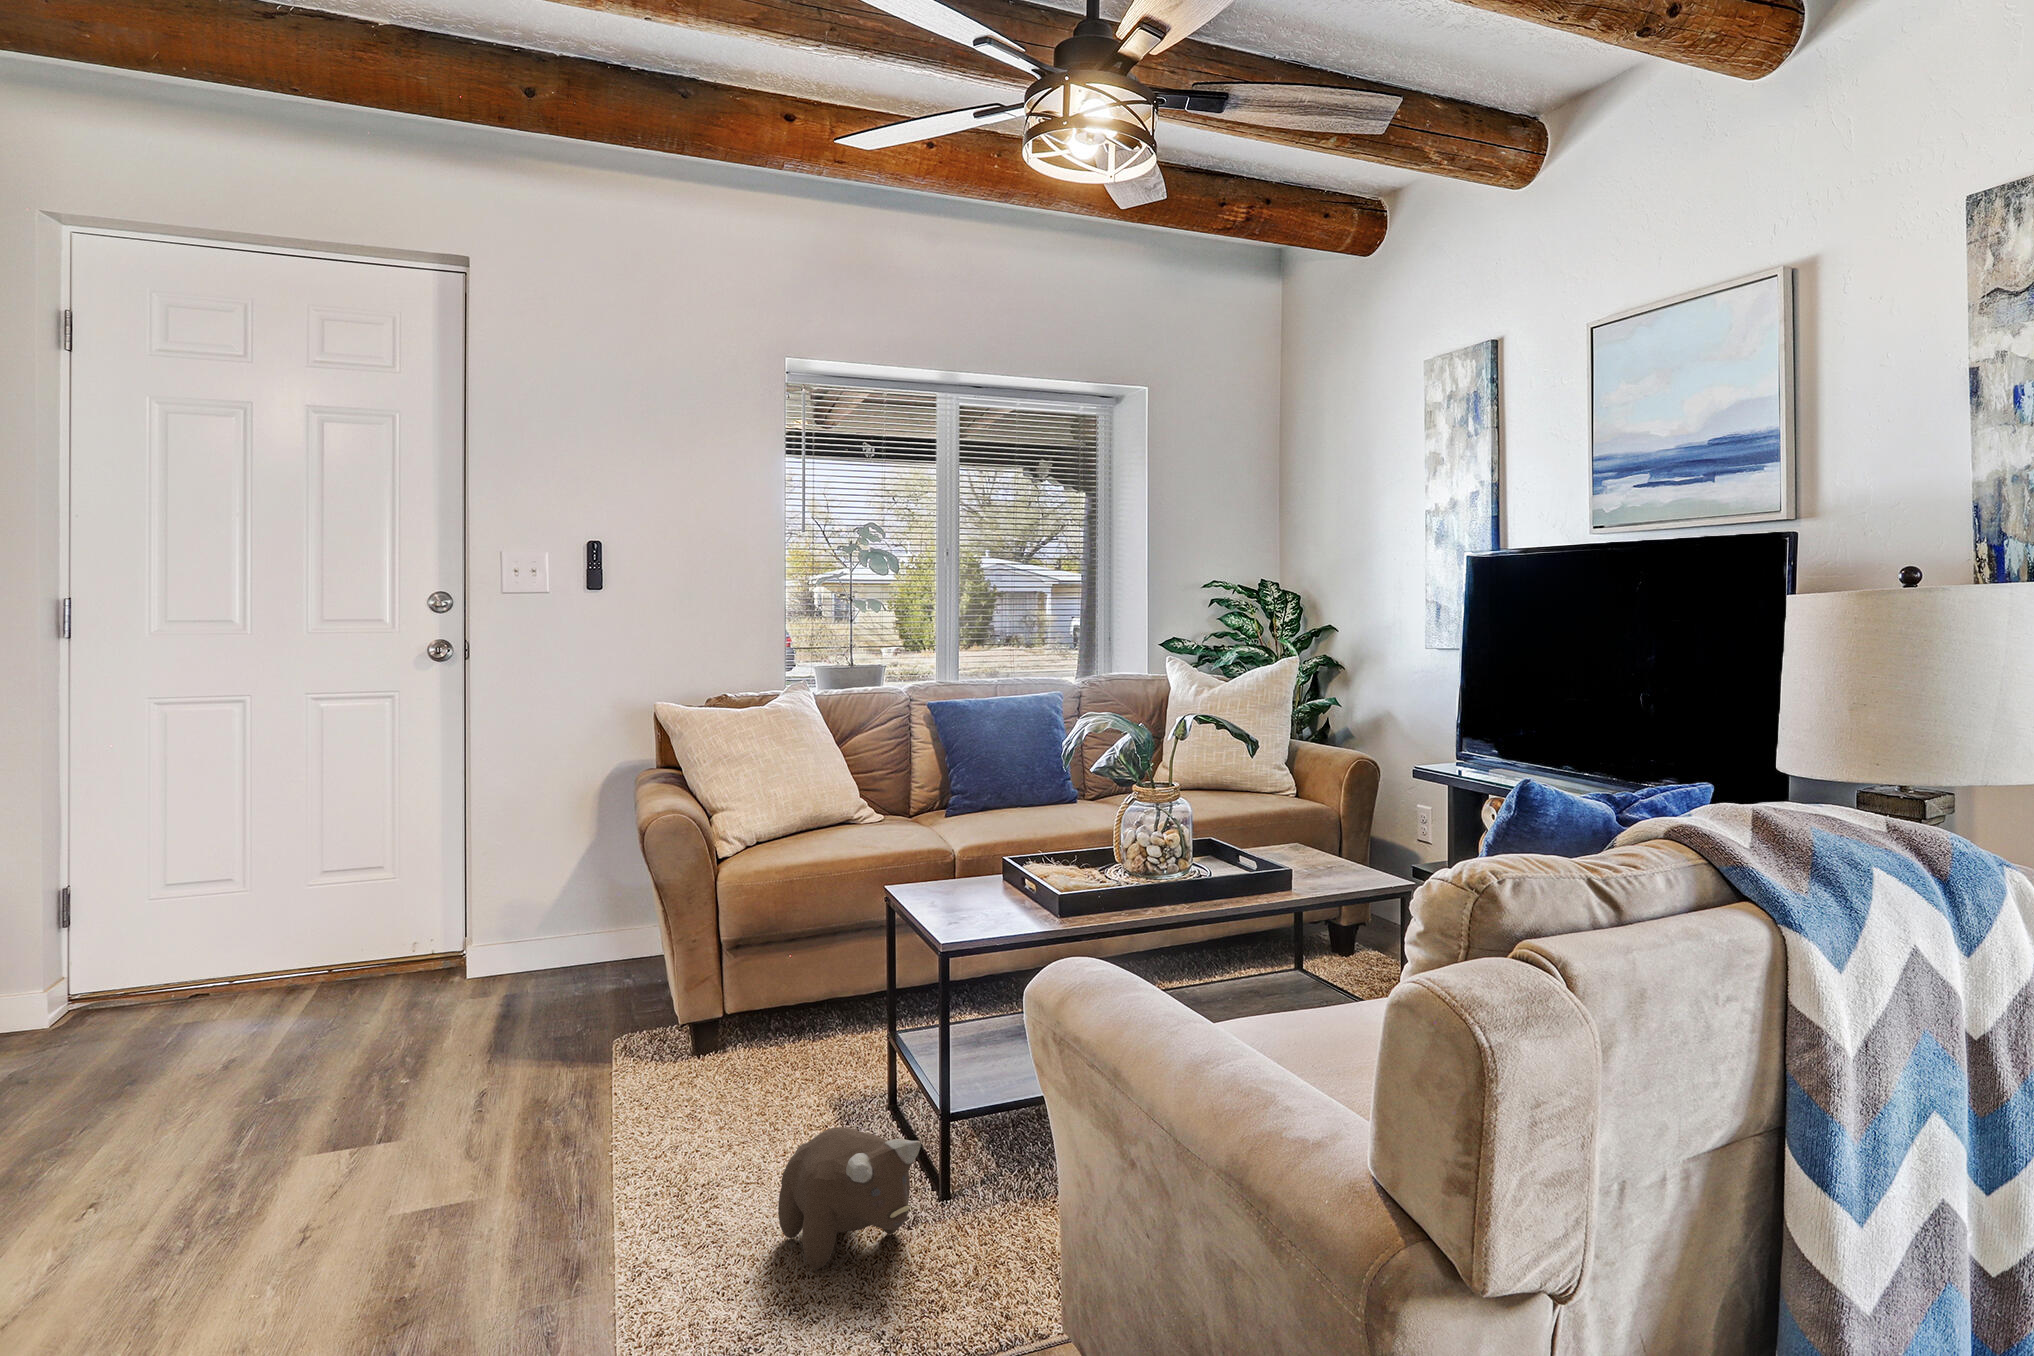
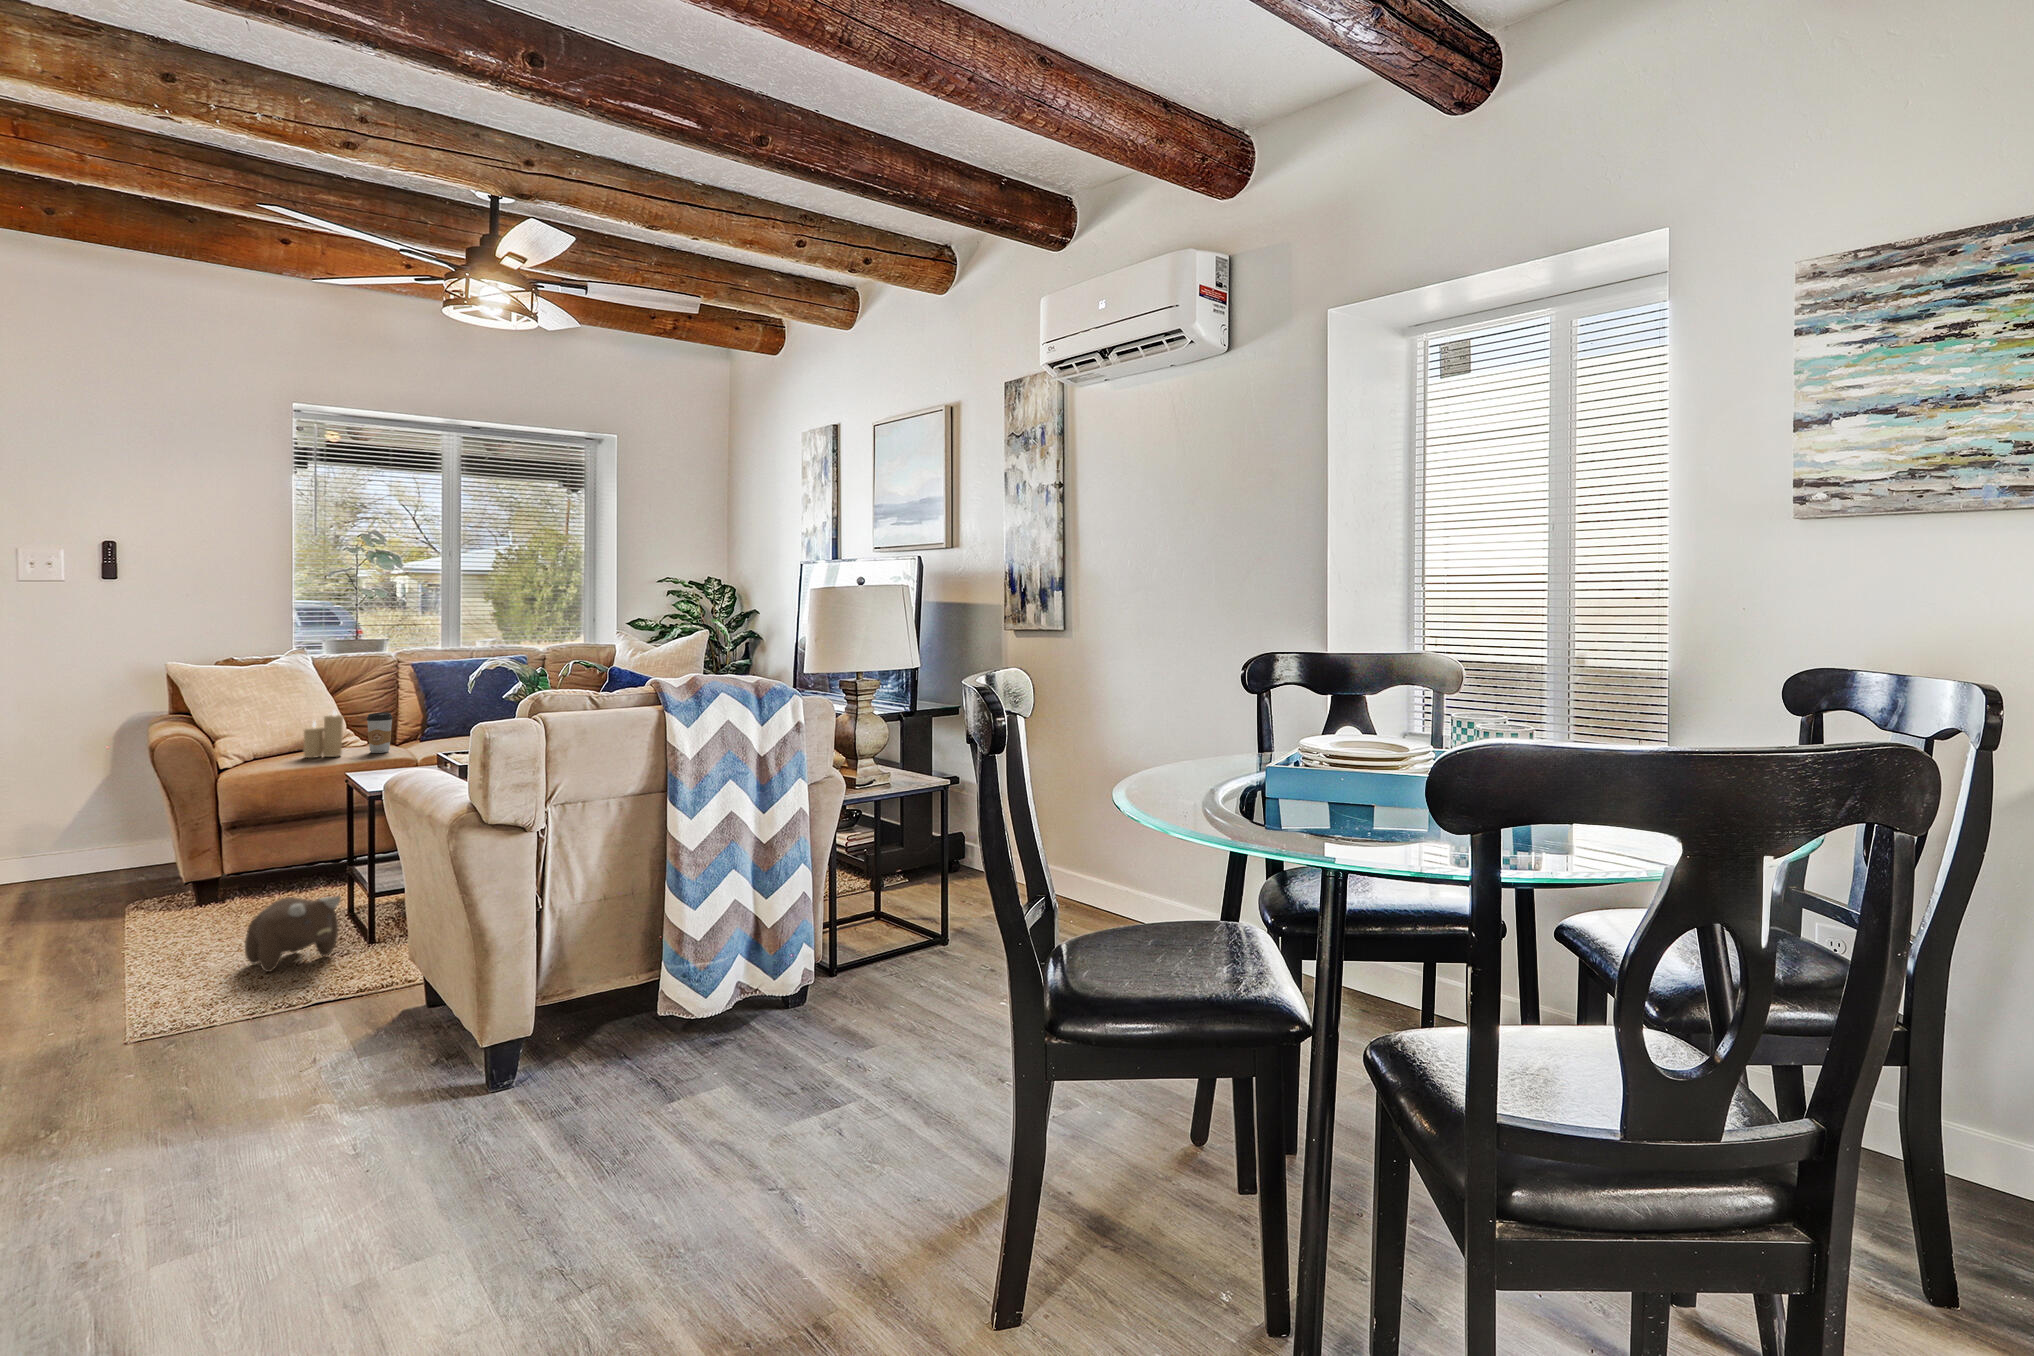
candle: none [814,774,862,844] -> present [303,711,343,758]
coffee cup: none [889,779,920,839] -> present [367,713,392,753]

